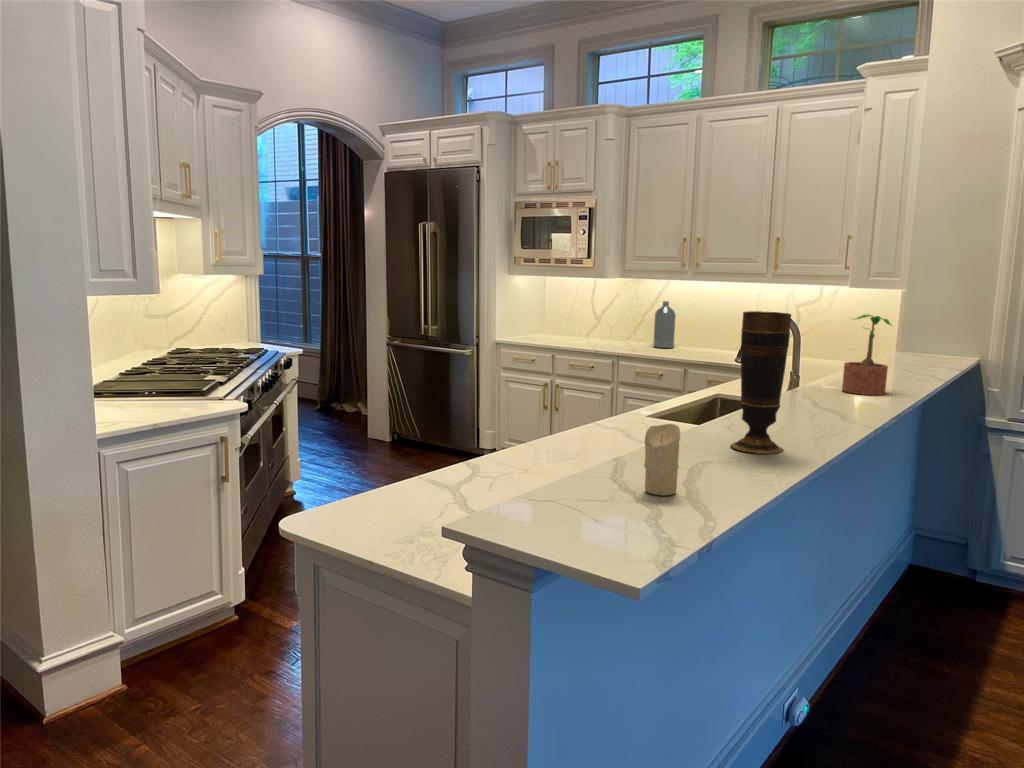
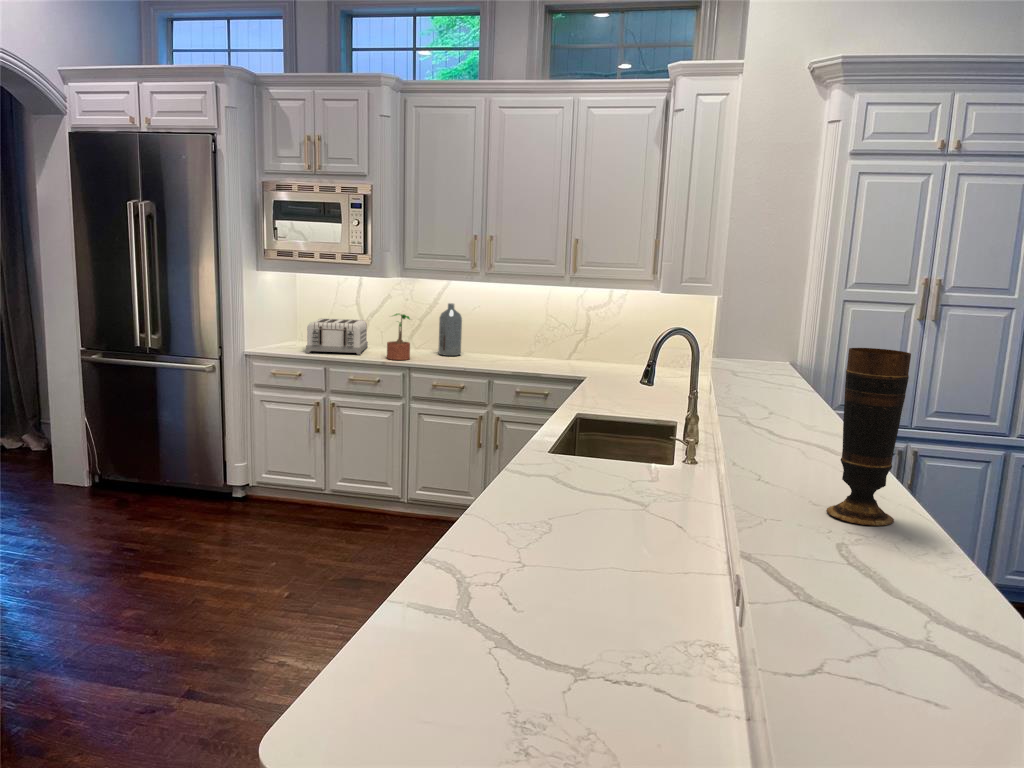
toaster: none [541,314,597,345] -> present [306,318,368,354]
potted plant: present [842,315,891,395] -> present [387,314,410,360]
candle: present [644,424,680,495] -> none [898,525,962,631]

